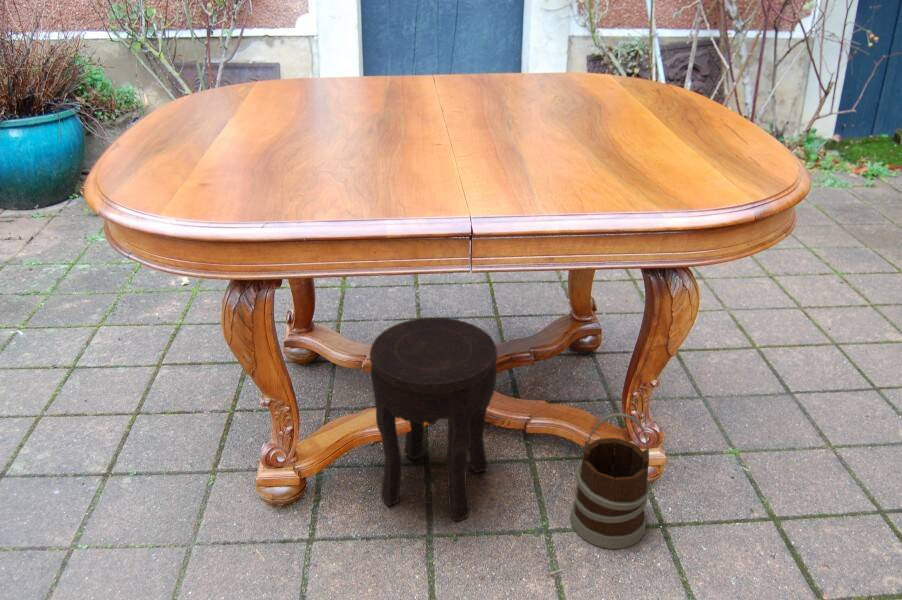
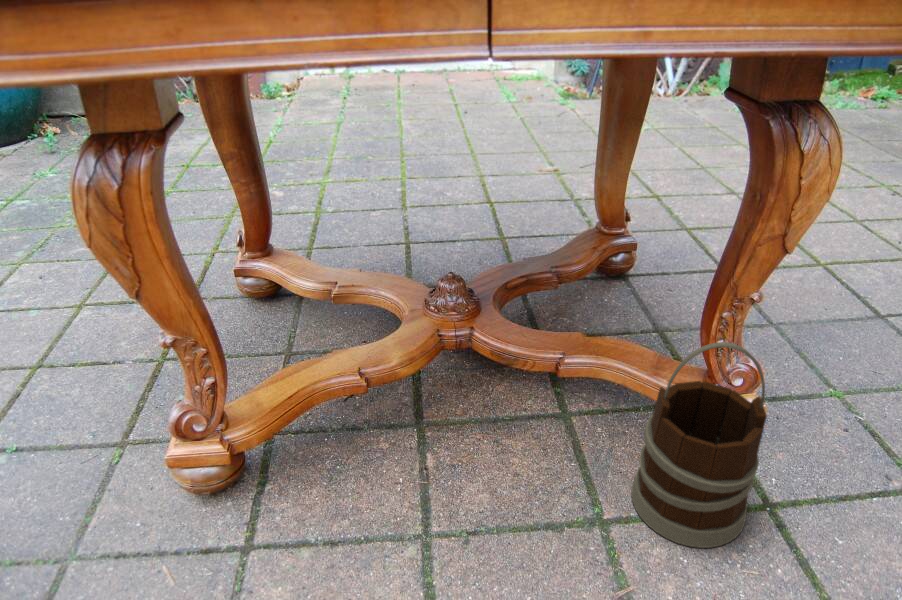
side table: present [370,317,497,521] -> none [322,212,523,510]

